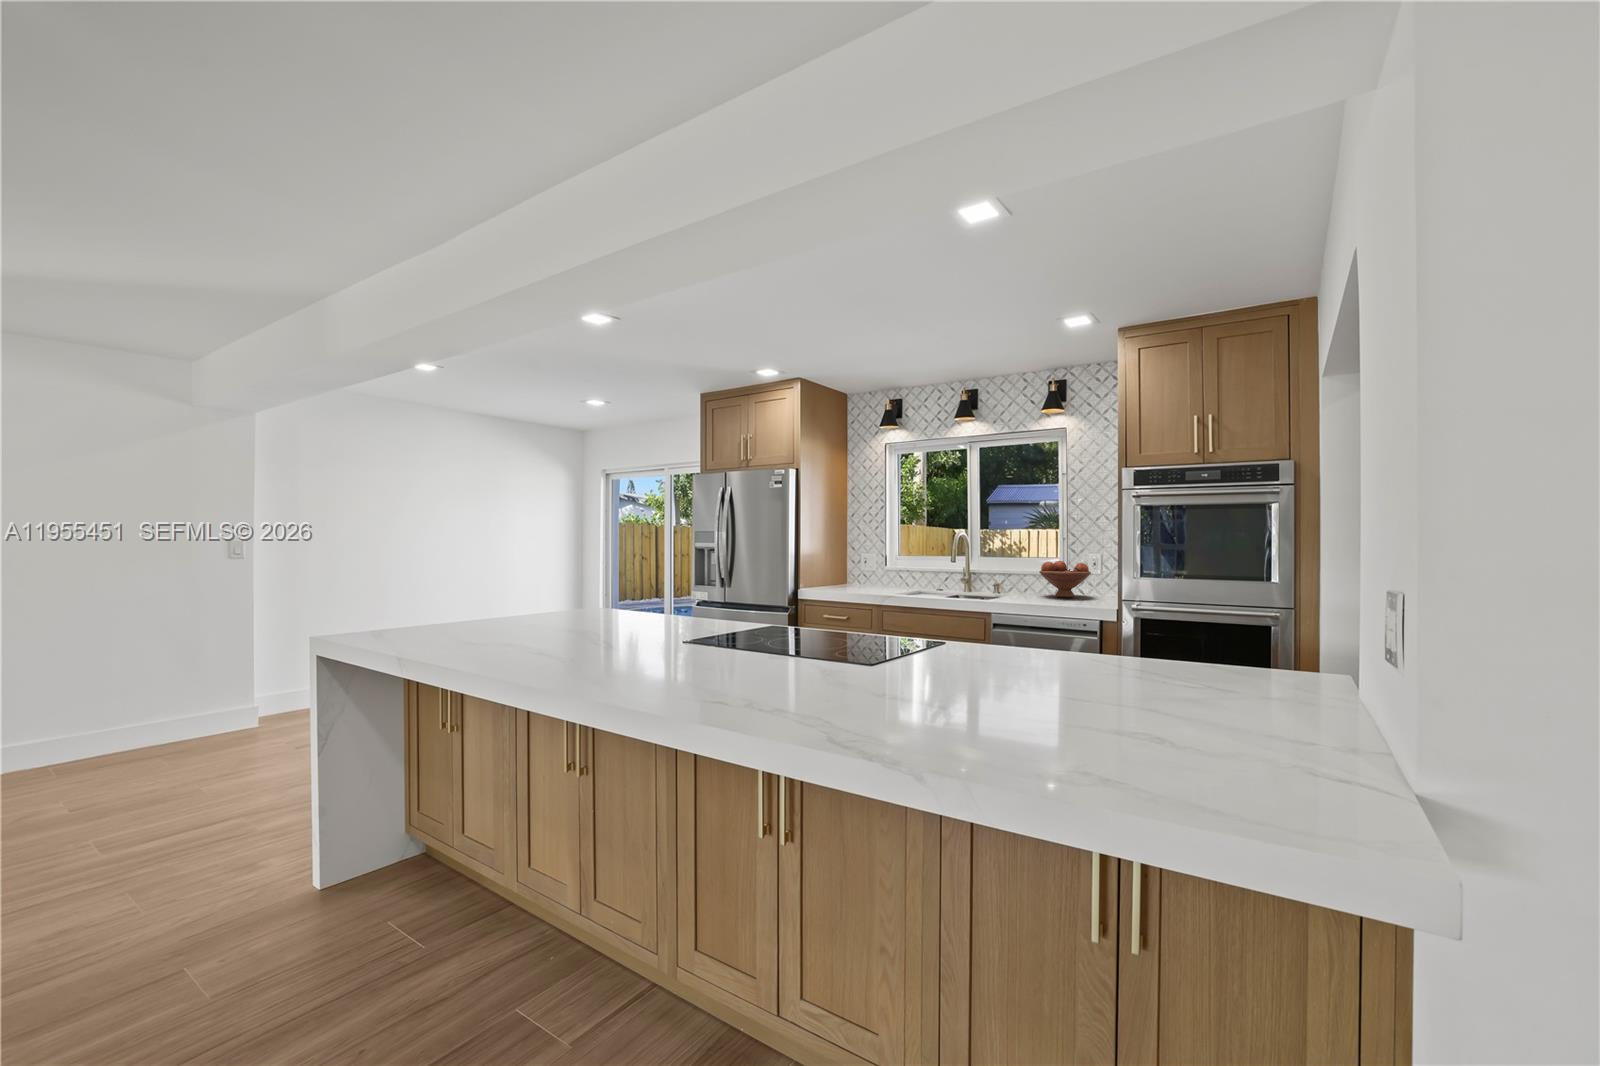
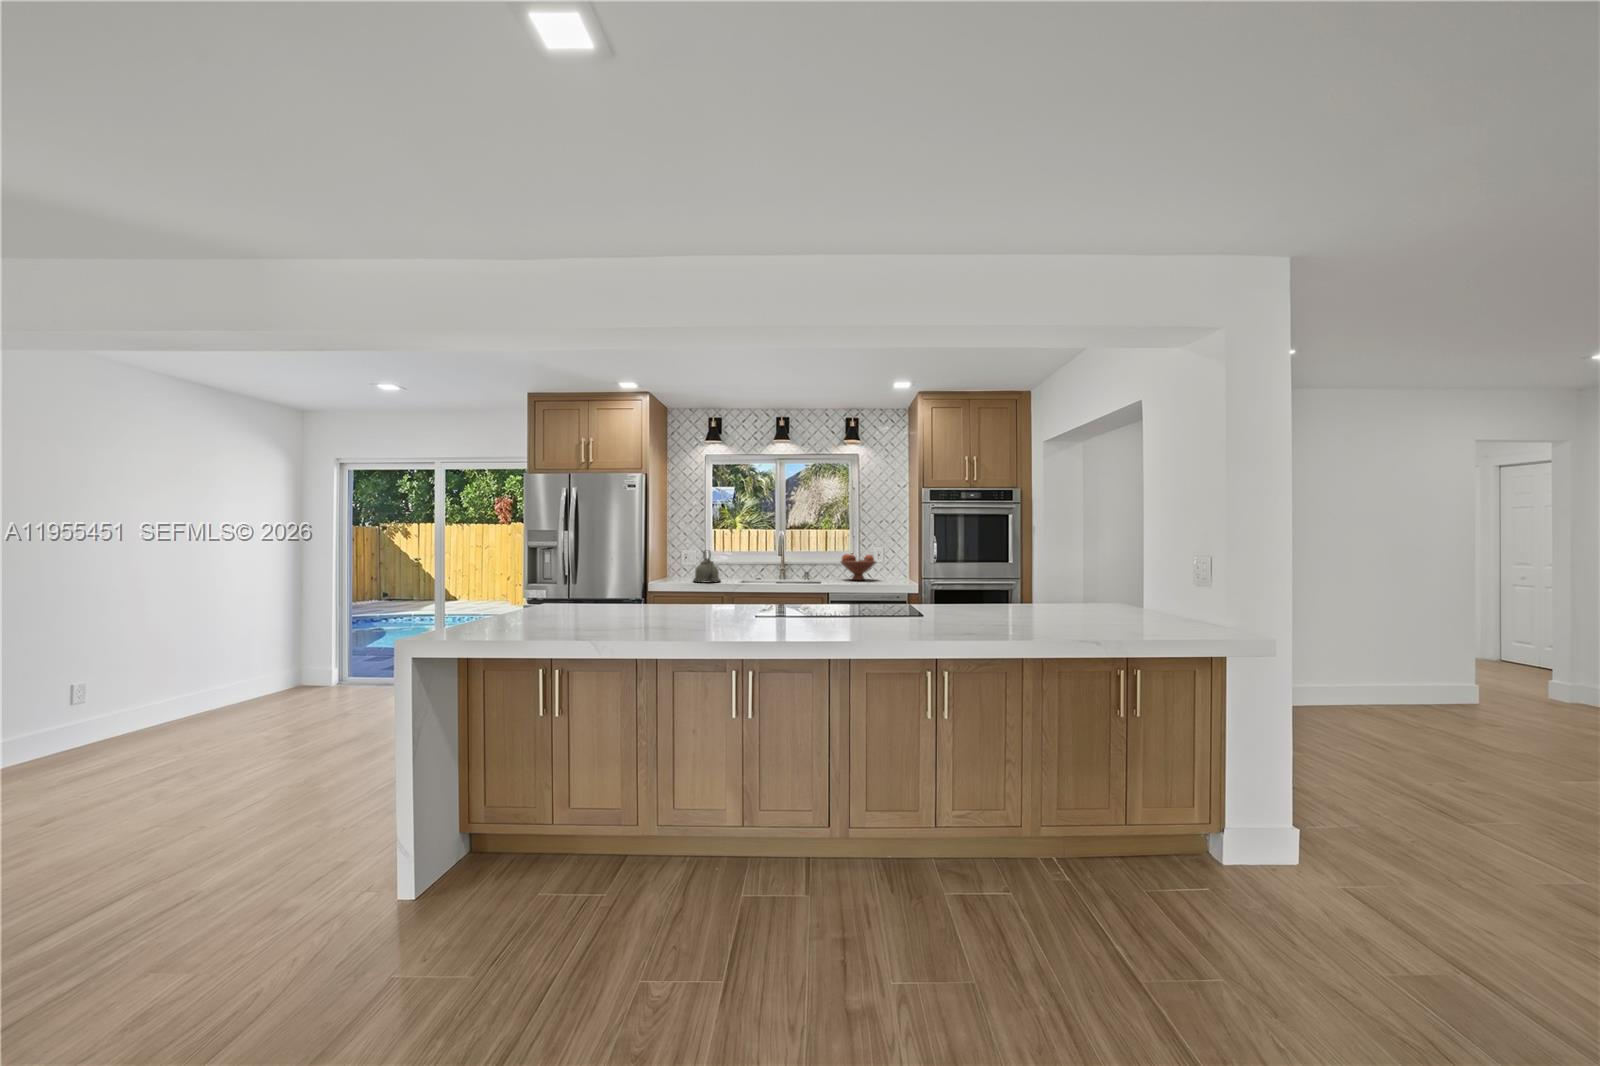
kettle: none [848,555,881,594] -> present [693,551,721,582]

